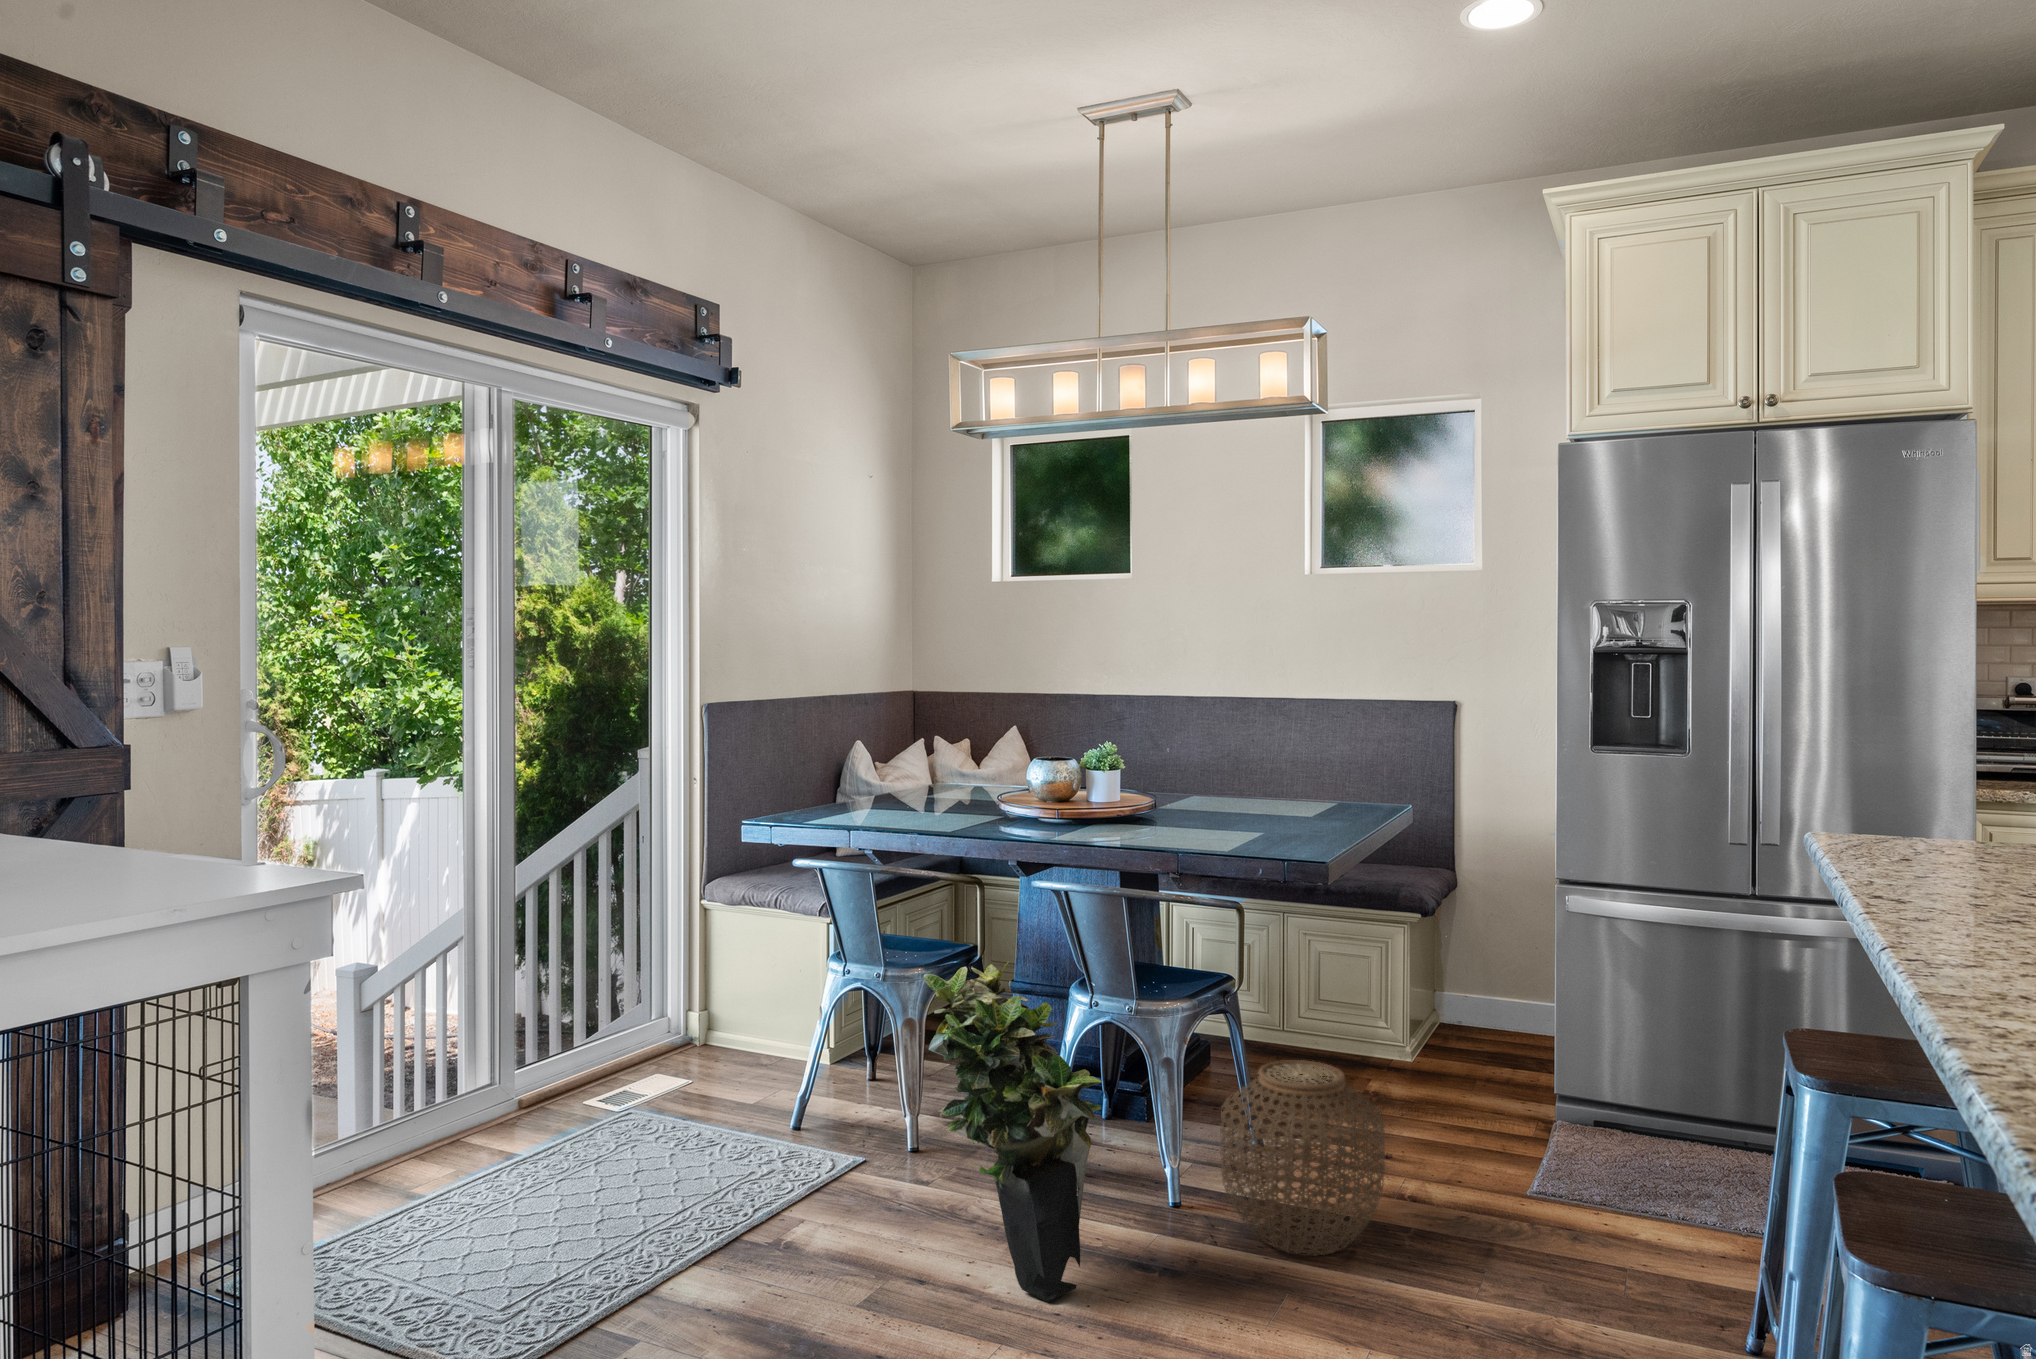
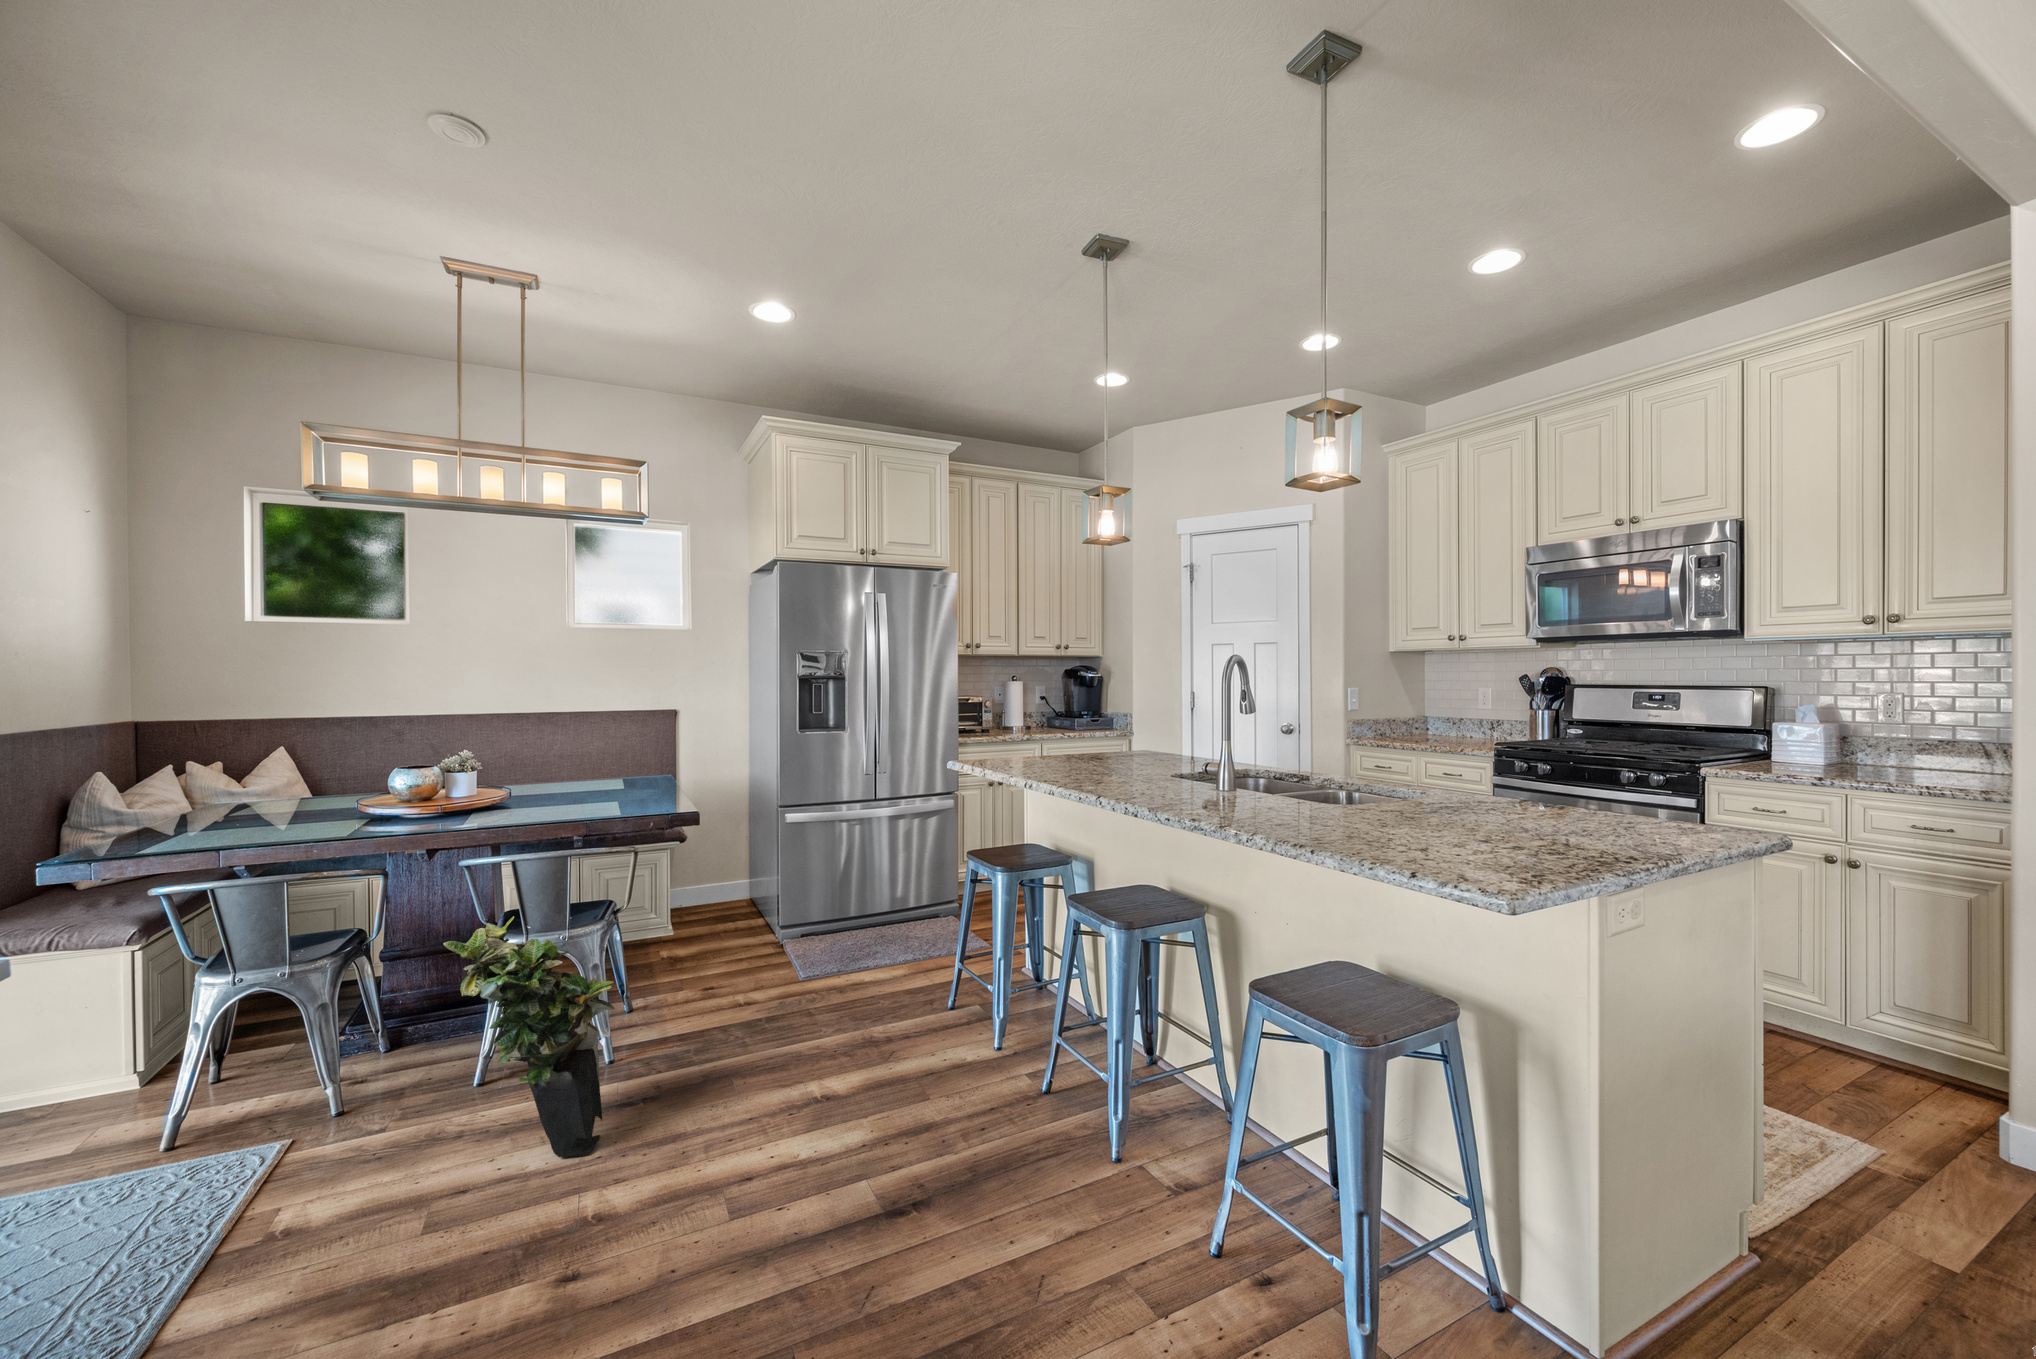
woven basket: present [1221,1060,1385,1255] -> none [653,935,762,1060]

